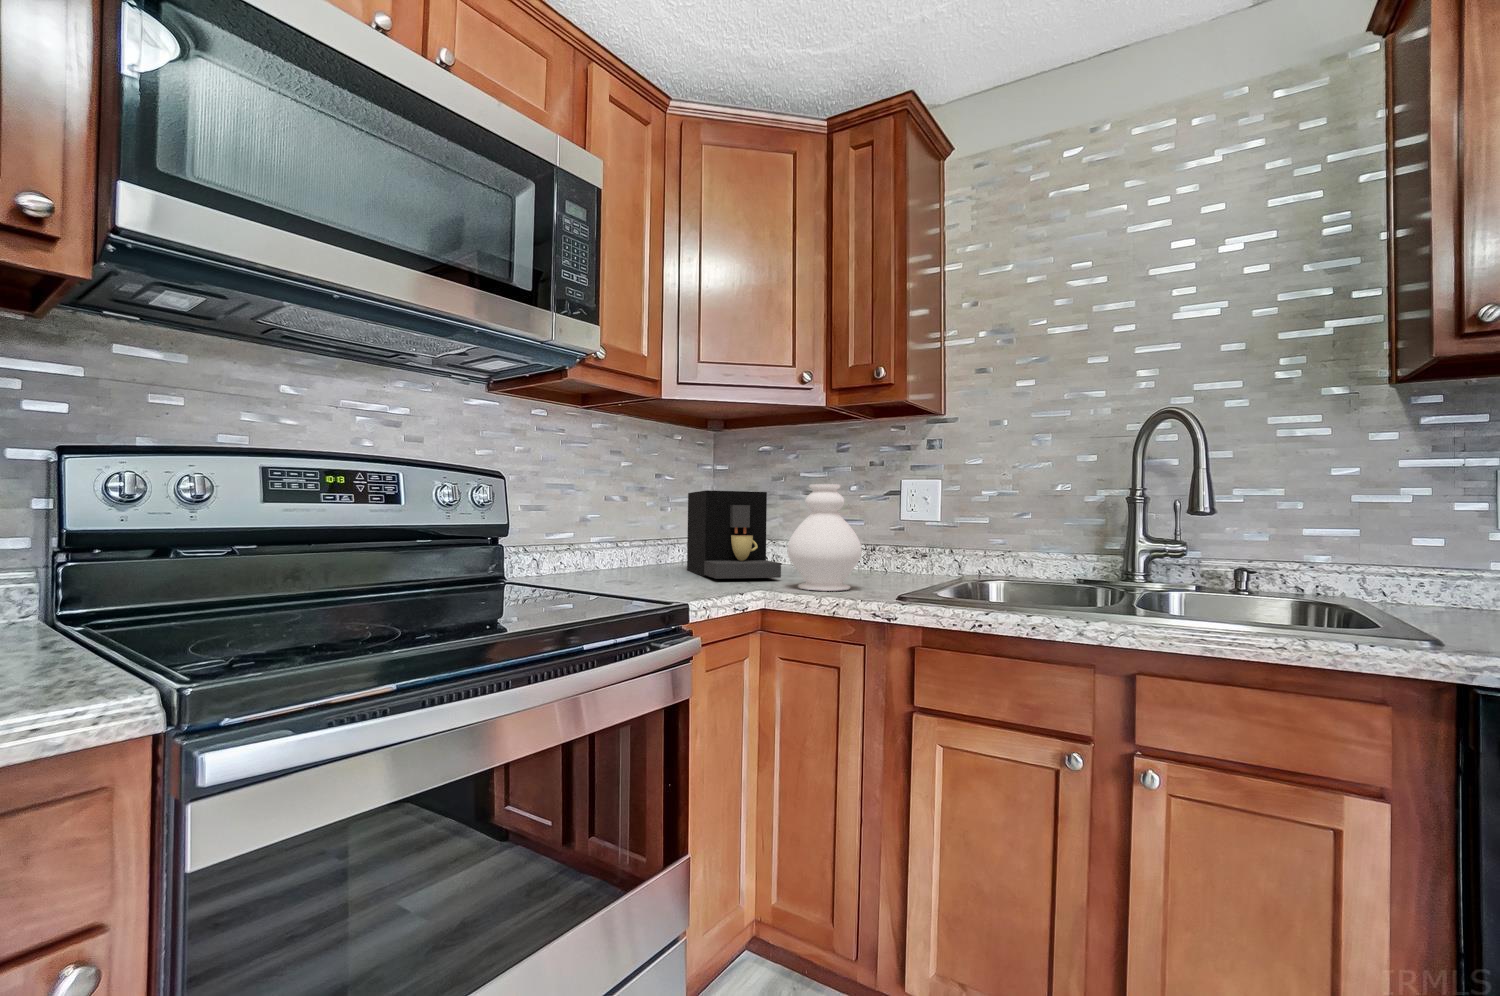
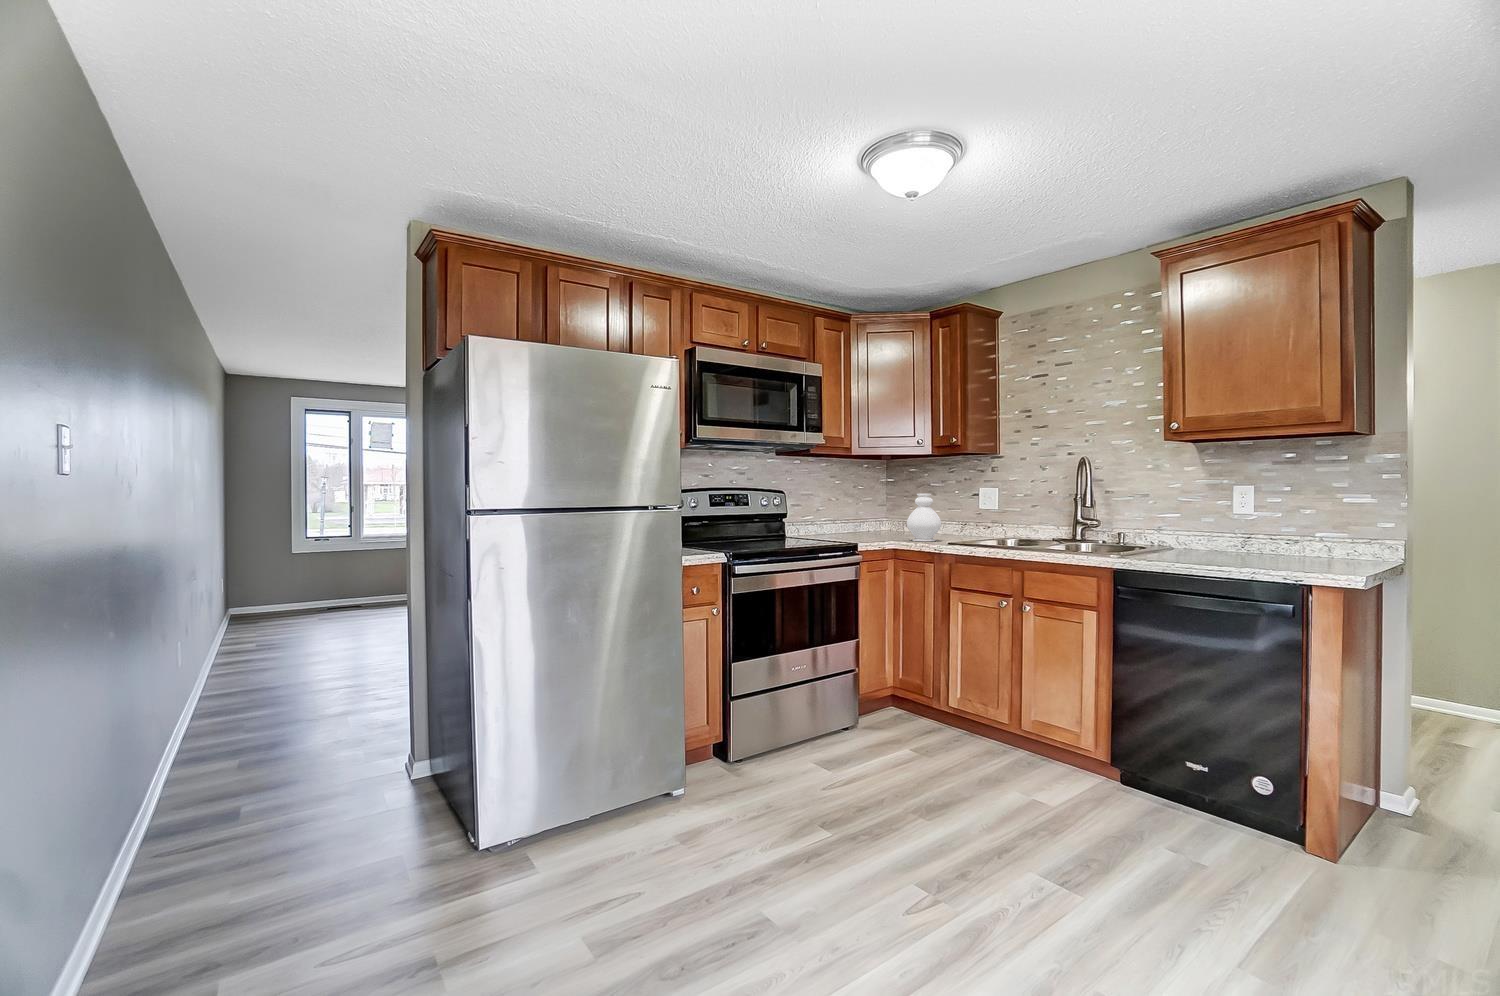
coffee maker: present [687,490,781,579] -> none [869,496,909,537]

